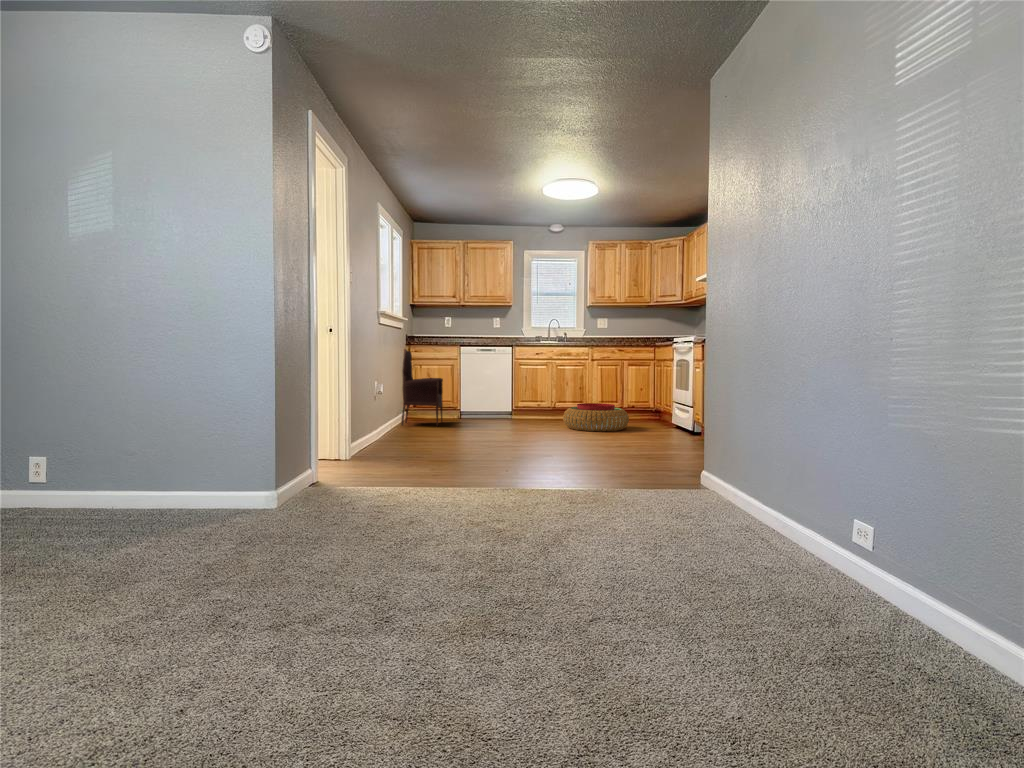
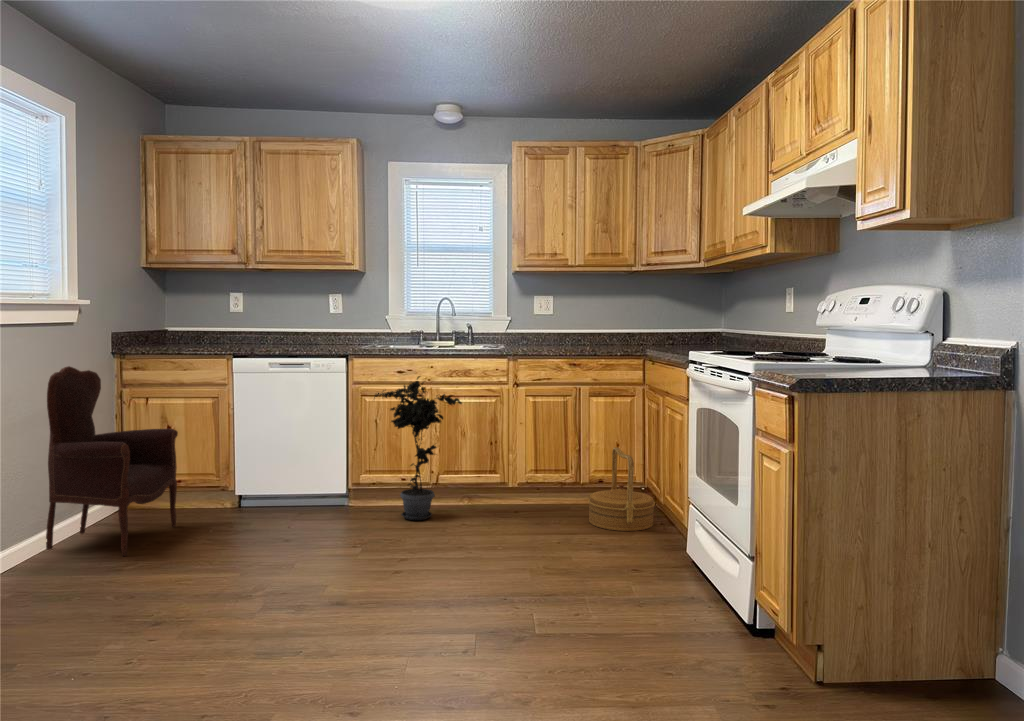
potted plant: none [527,355,571,422] -> present [374,376,462,520]
woven basket: none [629,389,660,424] -> present [588,448,655,531]
pouf: present [563,403,629,431] -> none [424,492,579,579]

